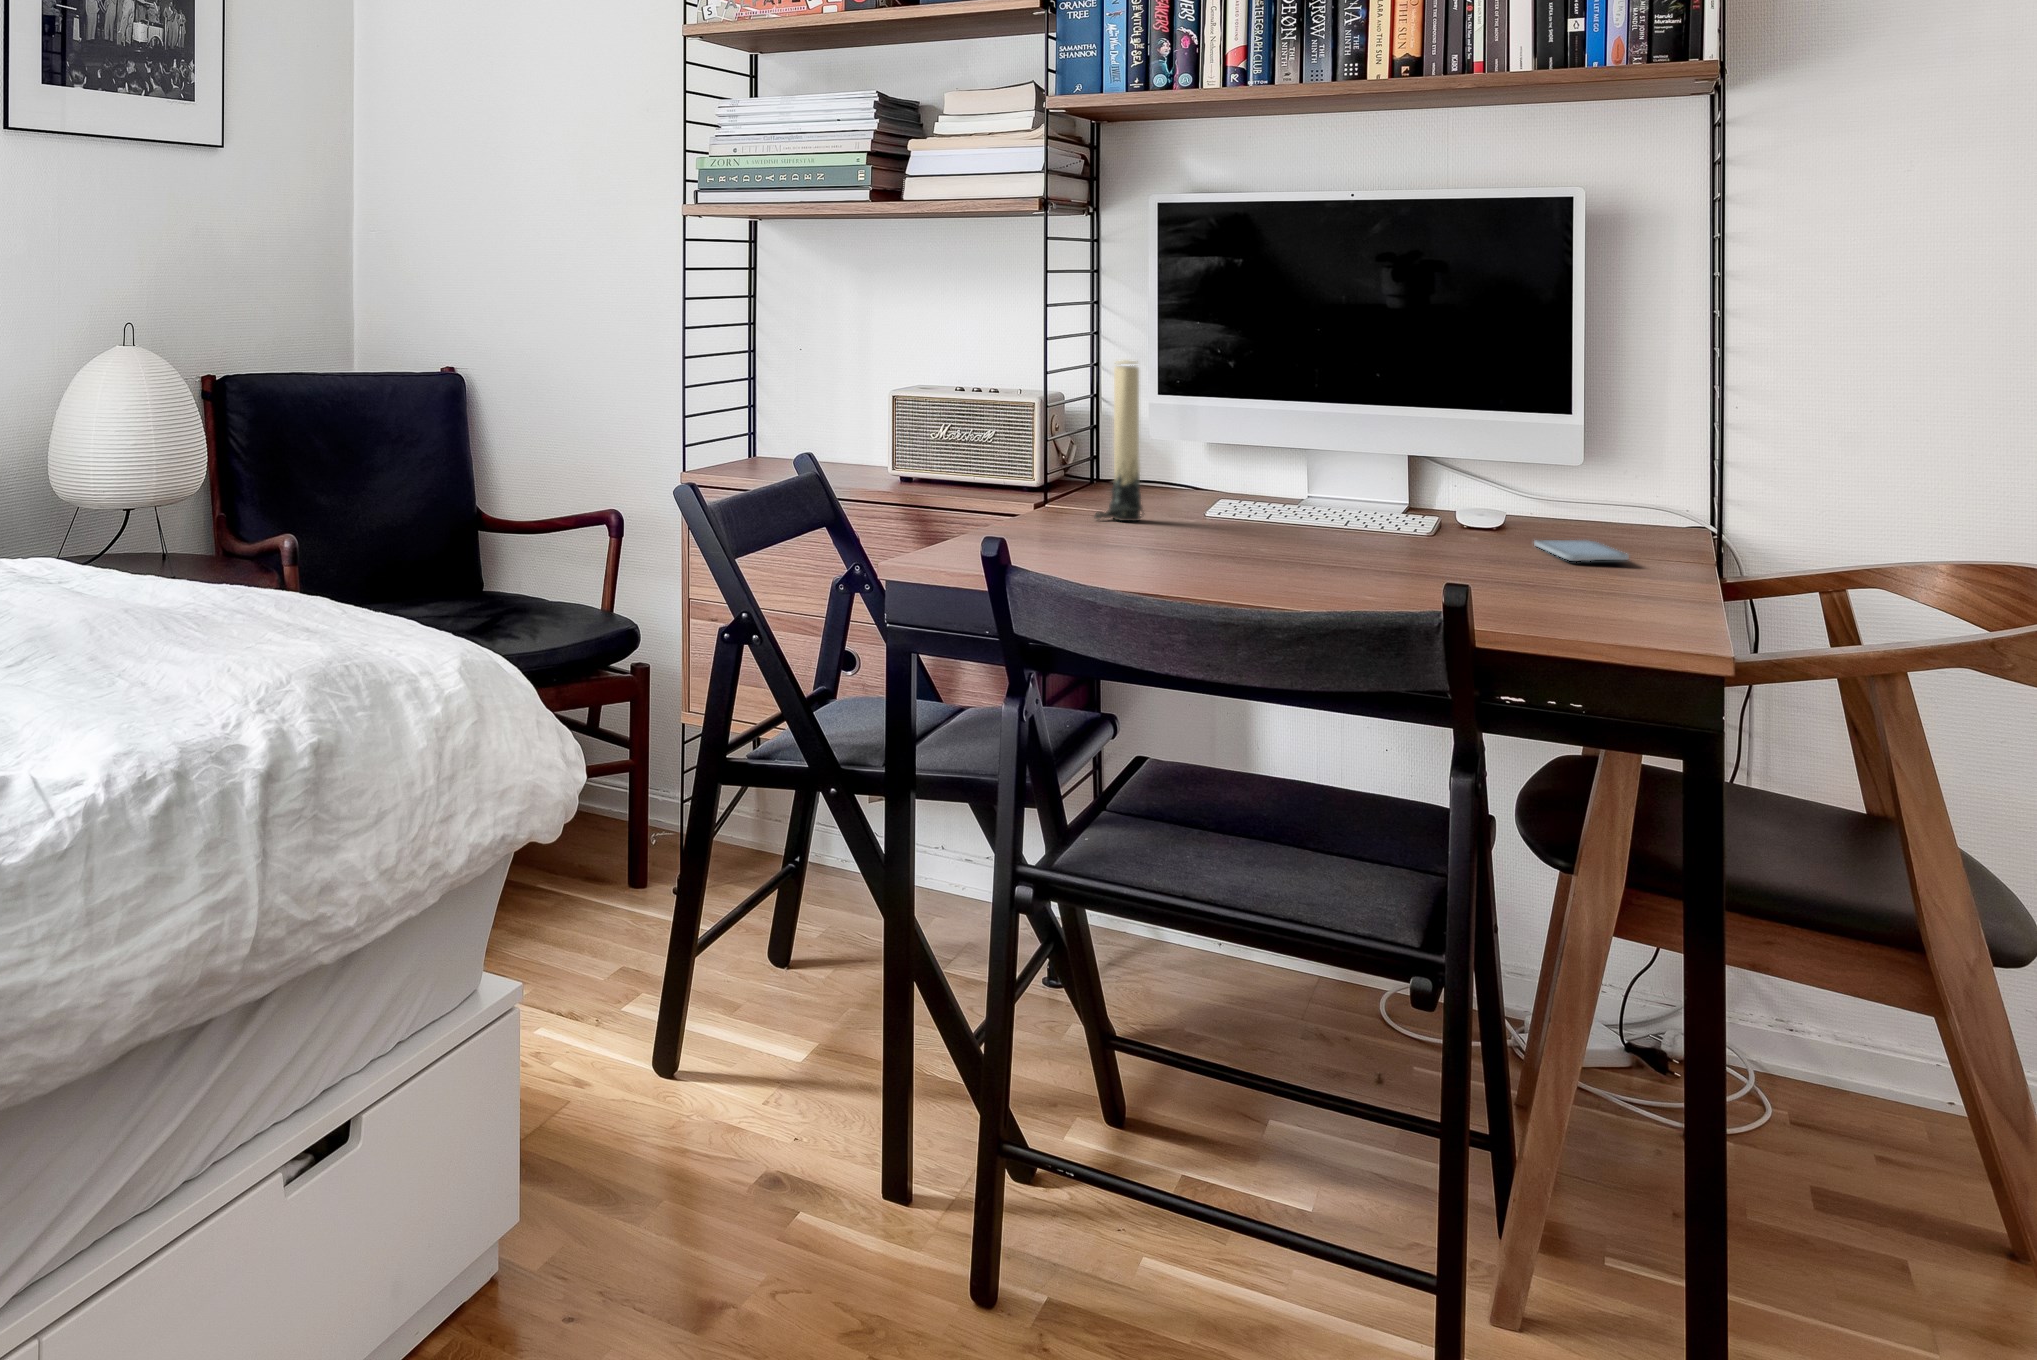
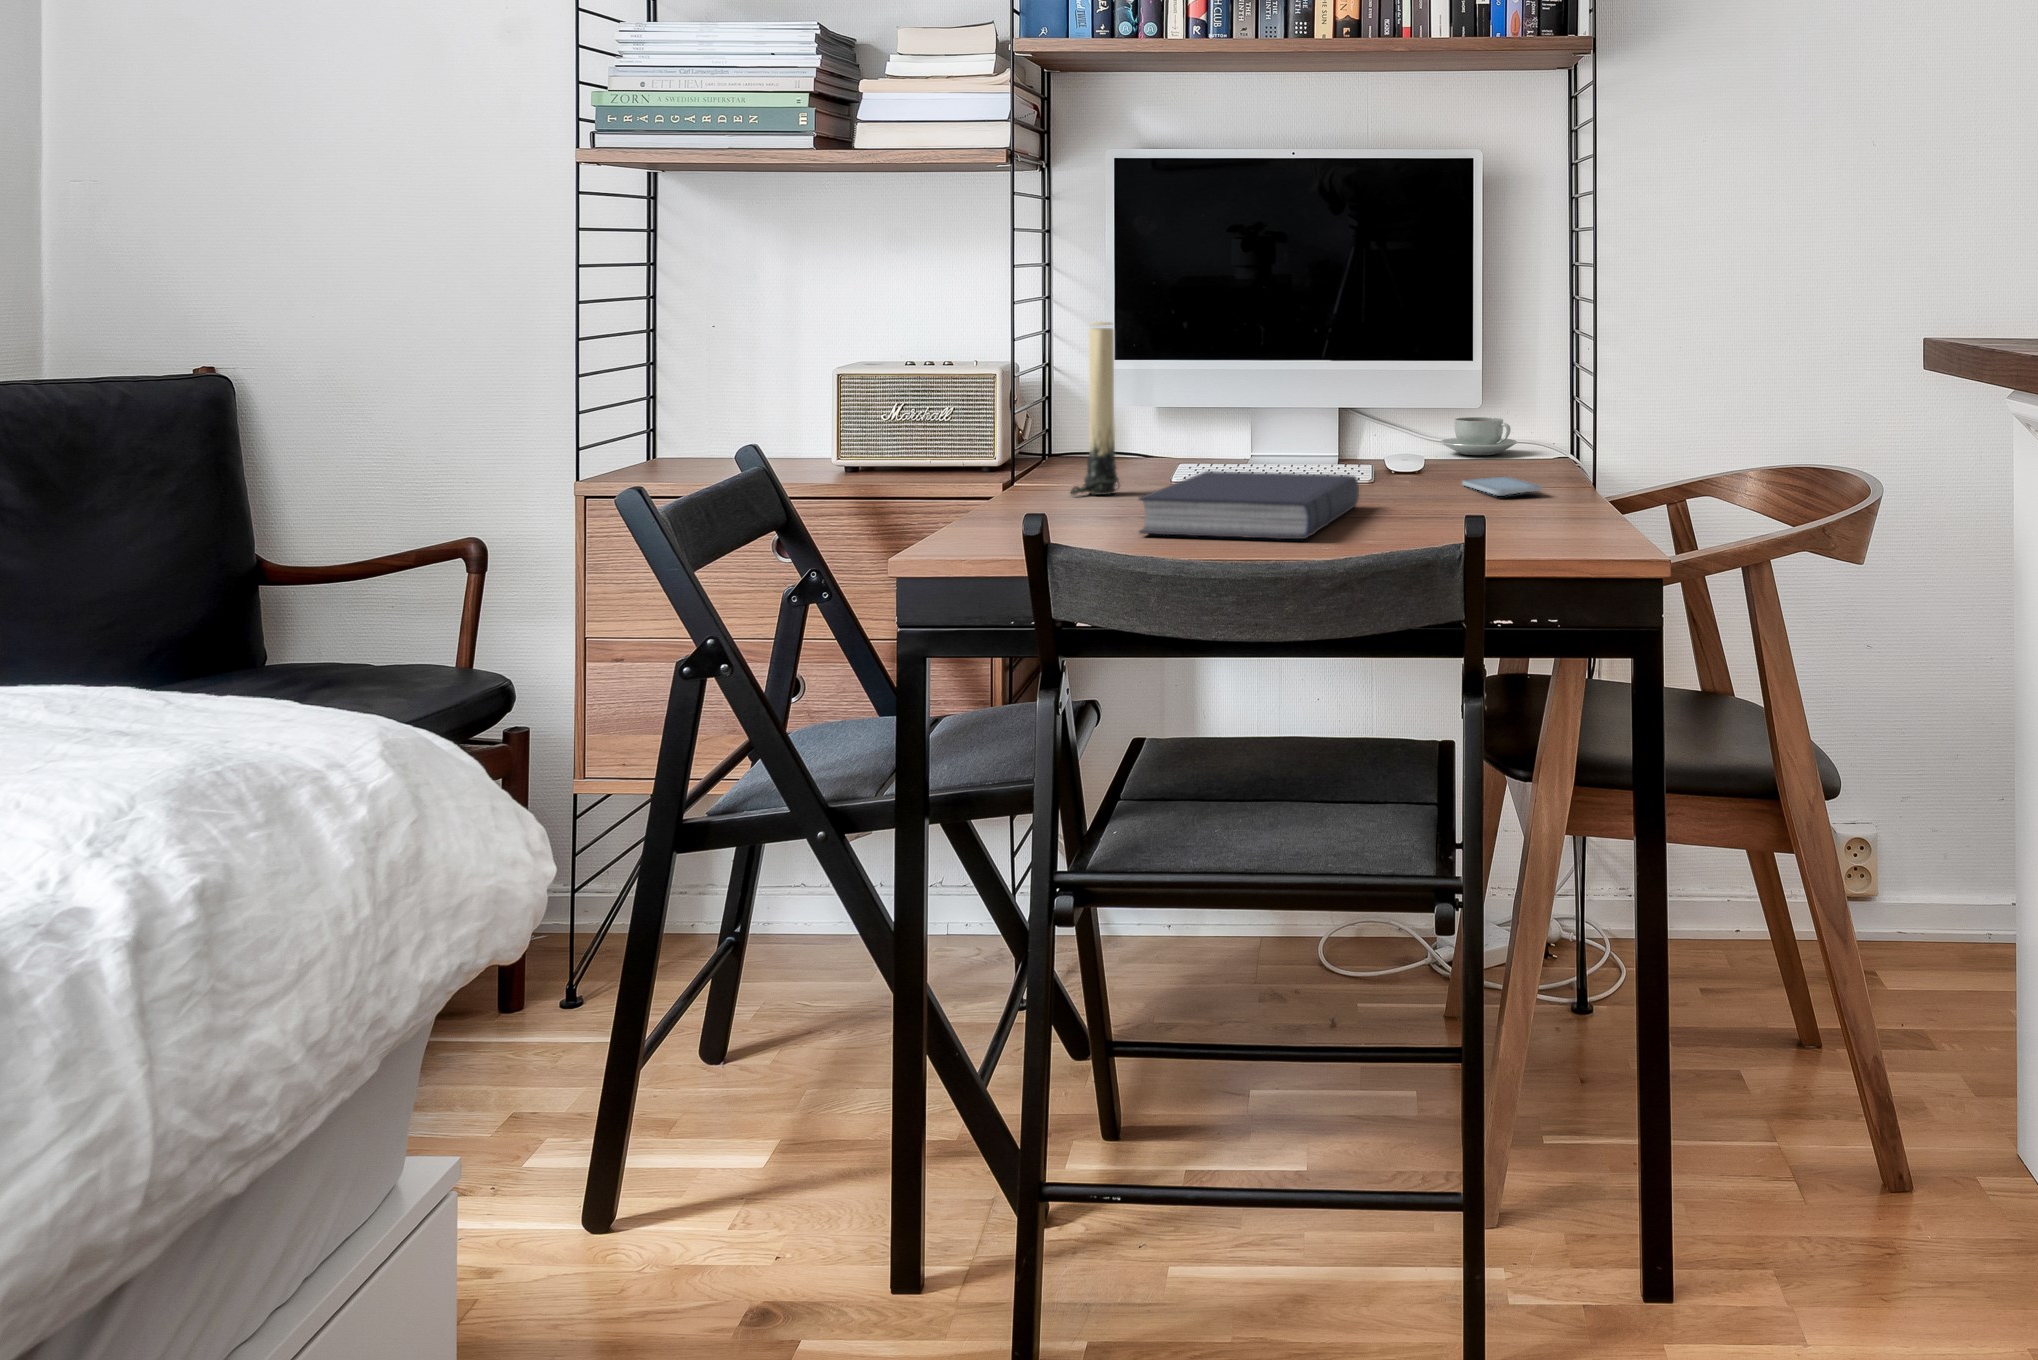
coffee cup: none [1530,472,1632,515] -> present [1441,417,1517,455]
book: none [1145,508,1395,583] -> present [1139,471,1359,539]

